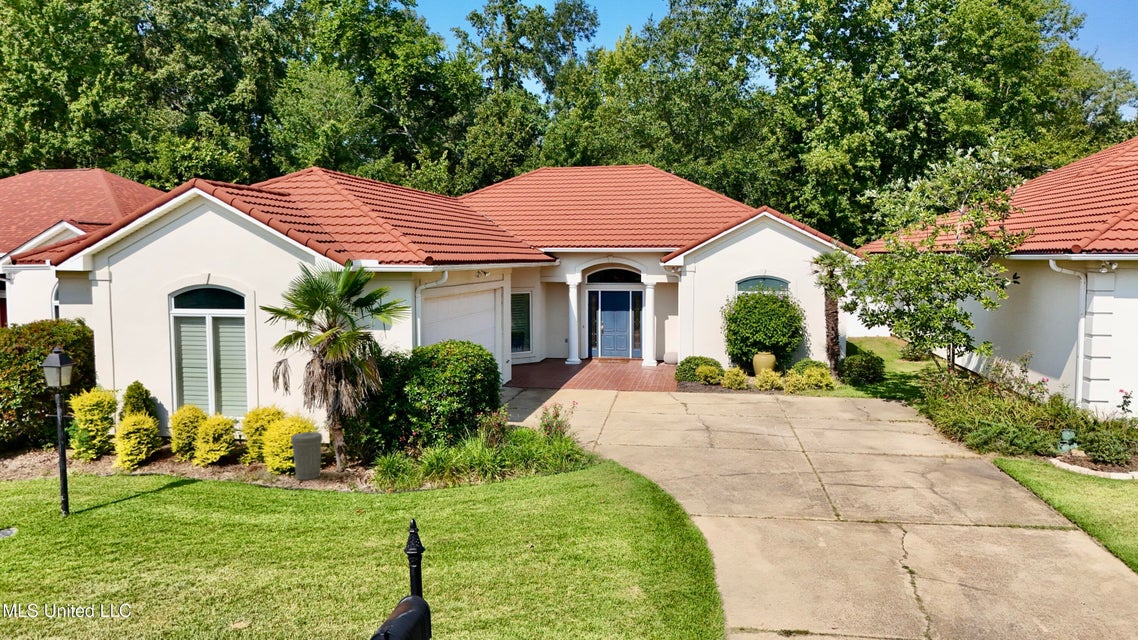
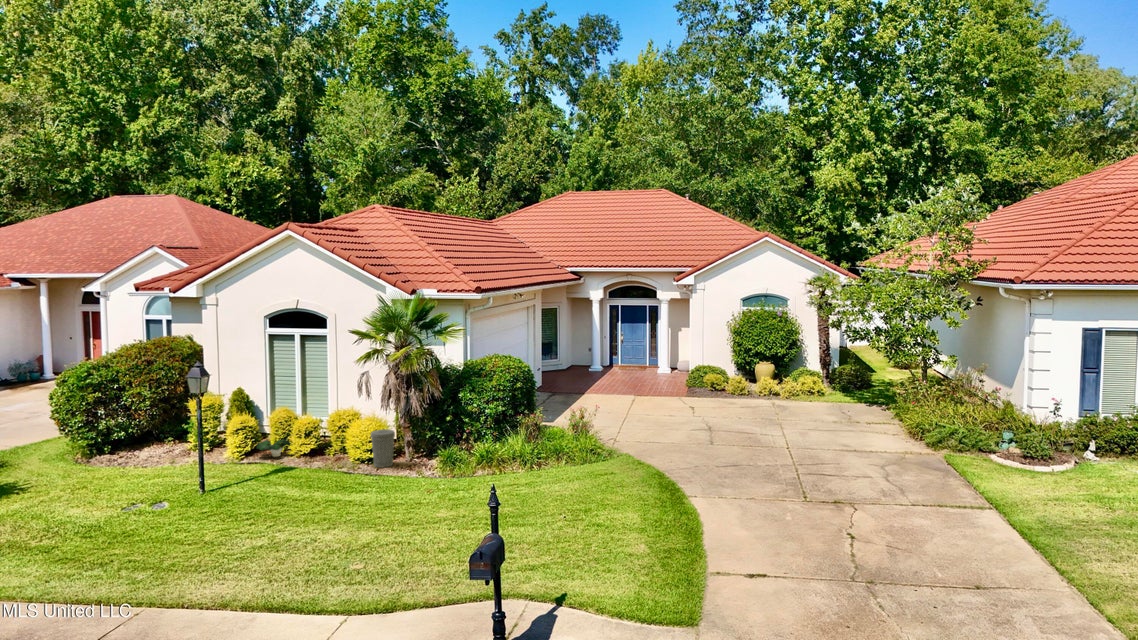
potted plant: none [152,445,199,467] -> present [257,440,290,457]

